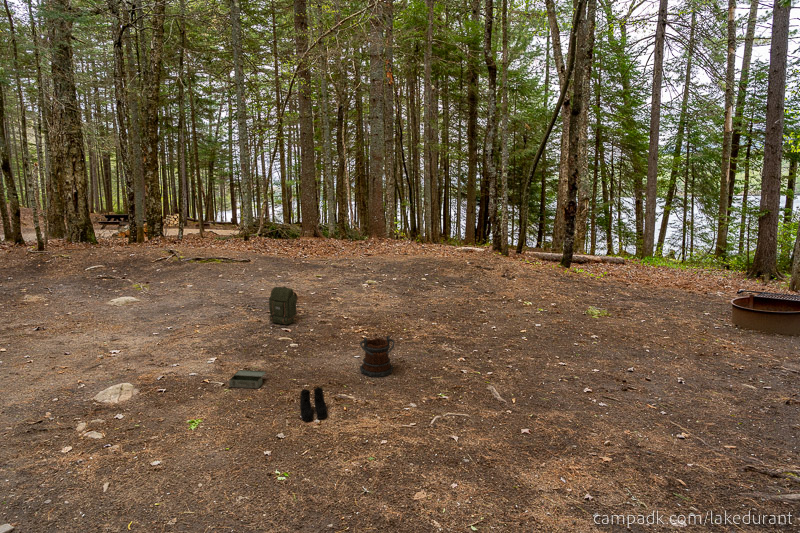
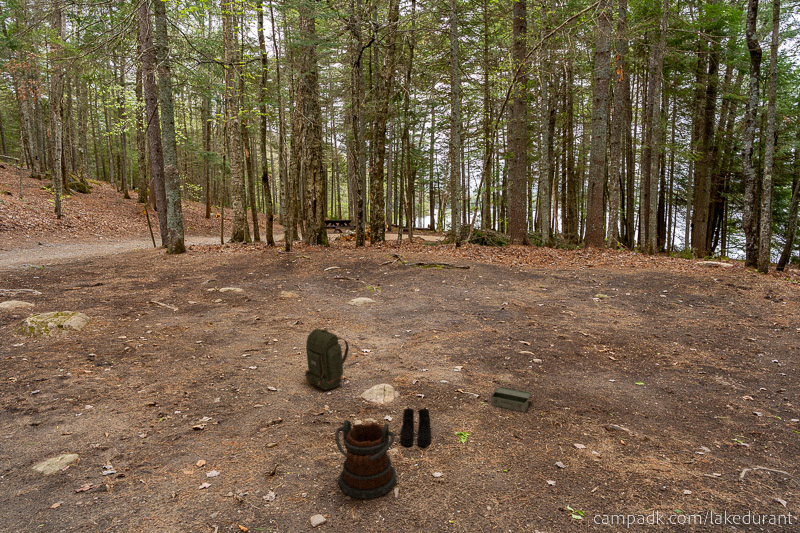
backpack: present [269,287,297,325] -> present [305,329,349,390]
bucket: present [360,336,395,377] -> present [335,420,397,498]
boots: present [300,387,327,421] -> present [400,408,431,446]

